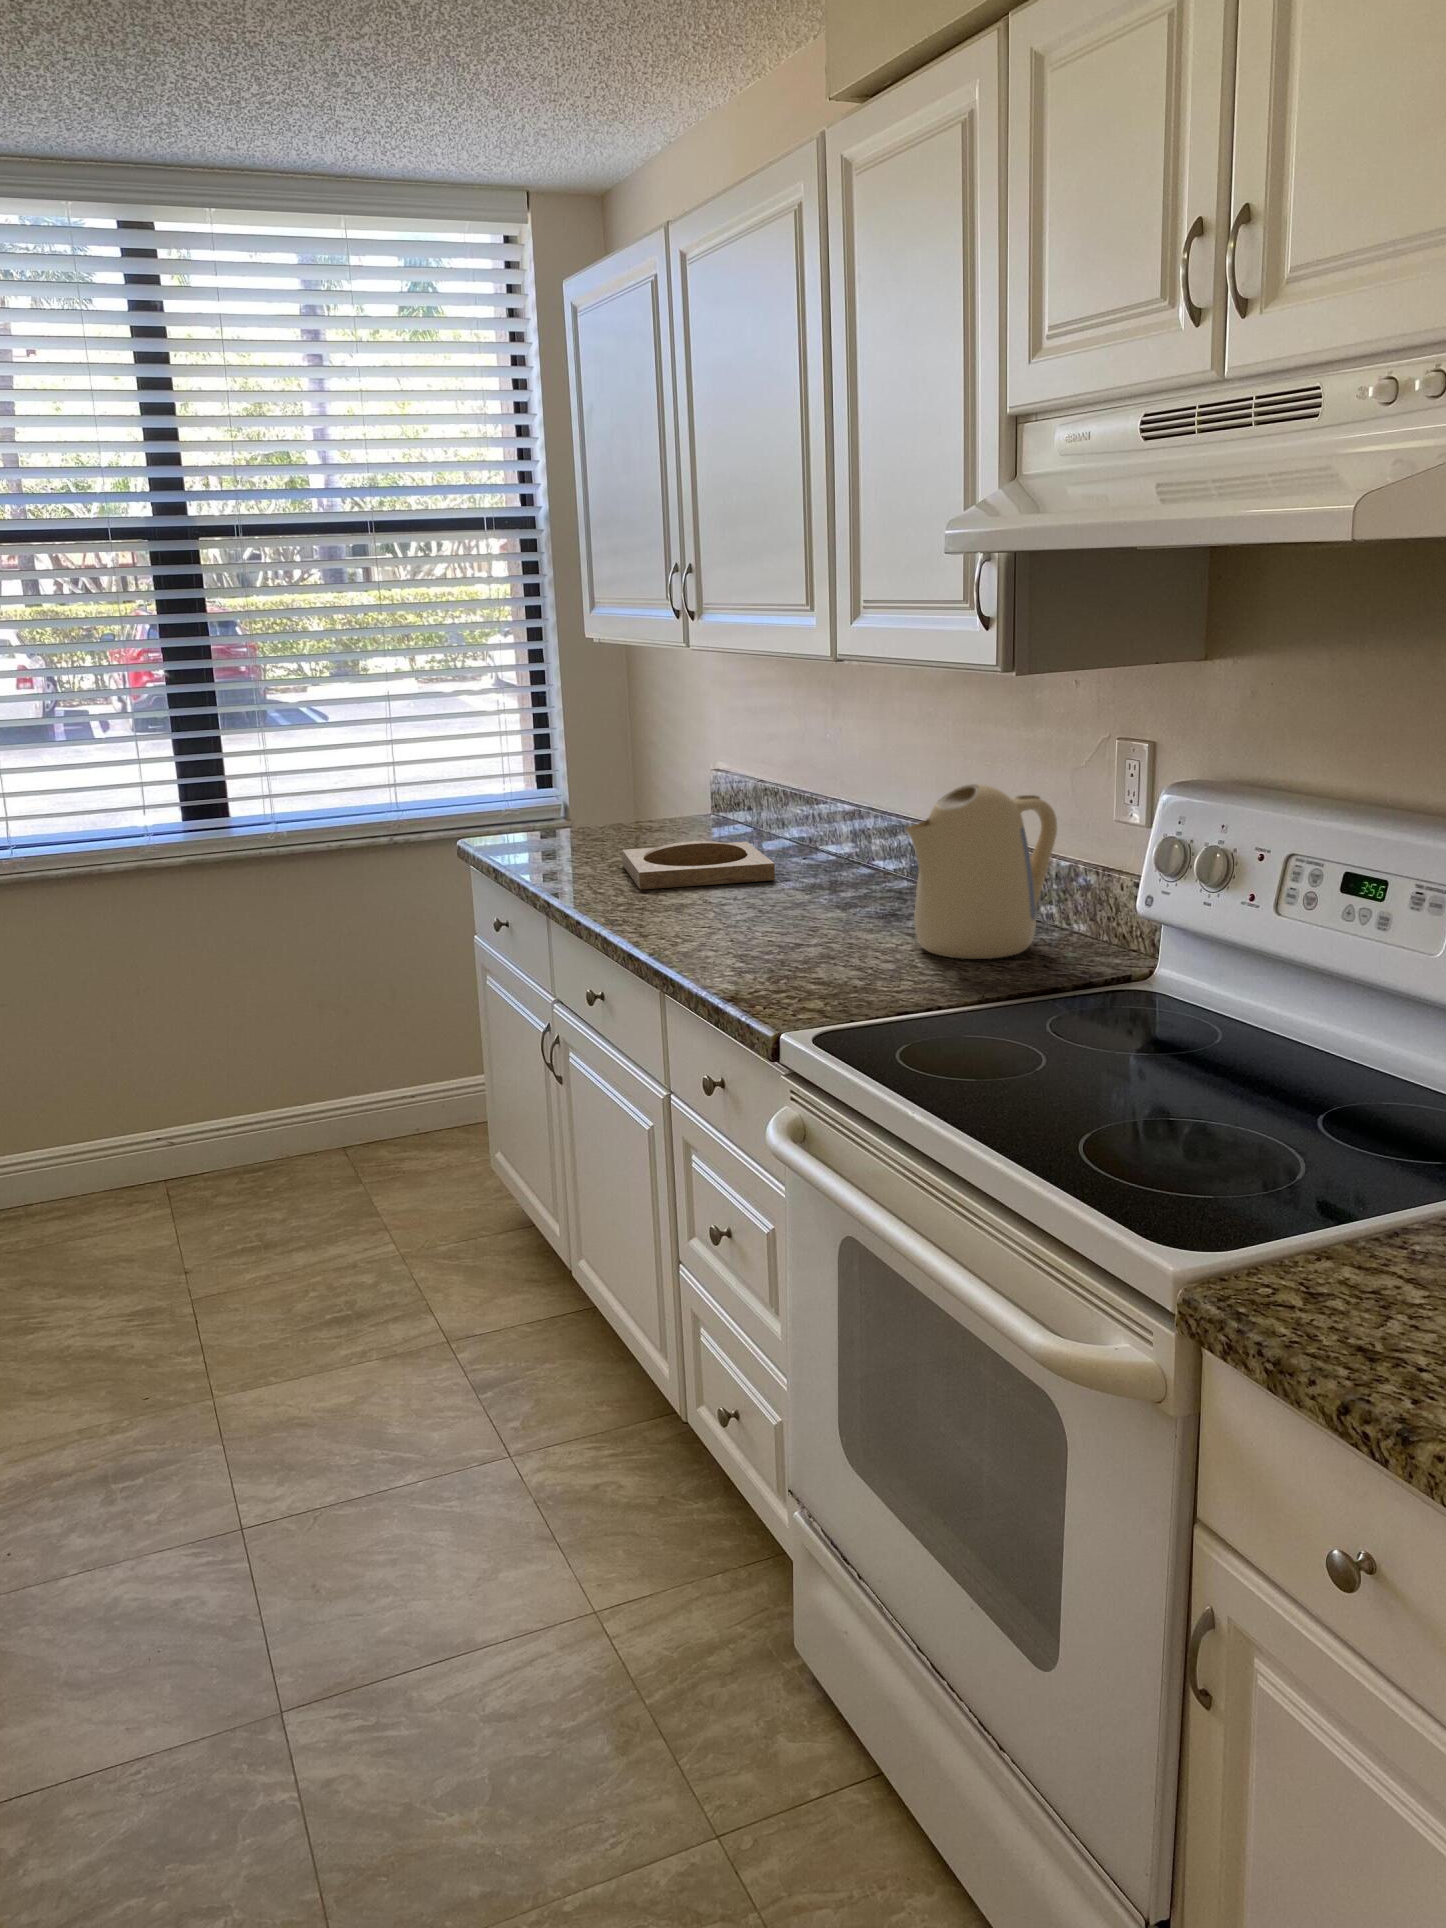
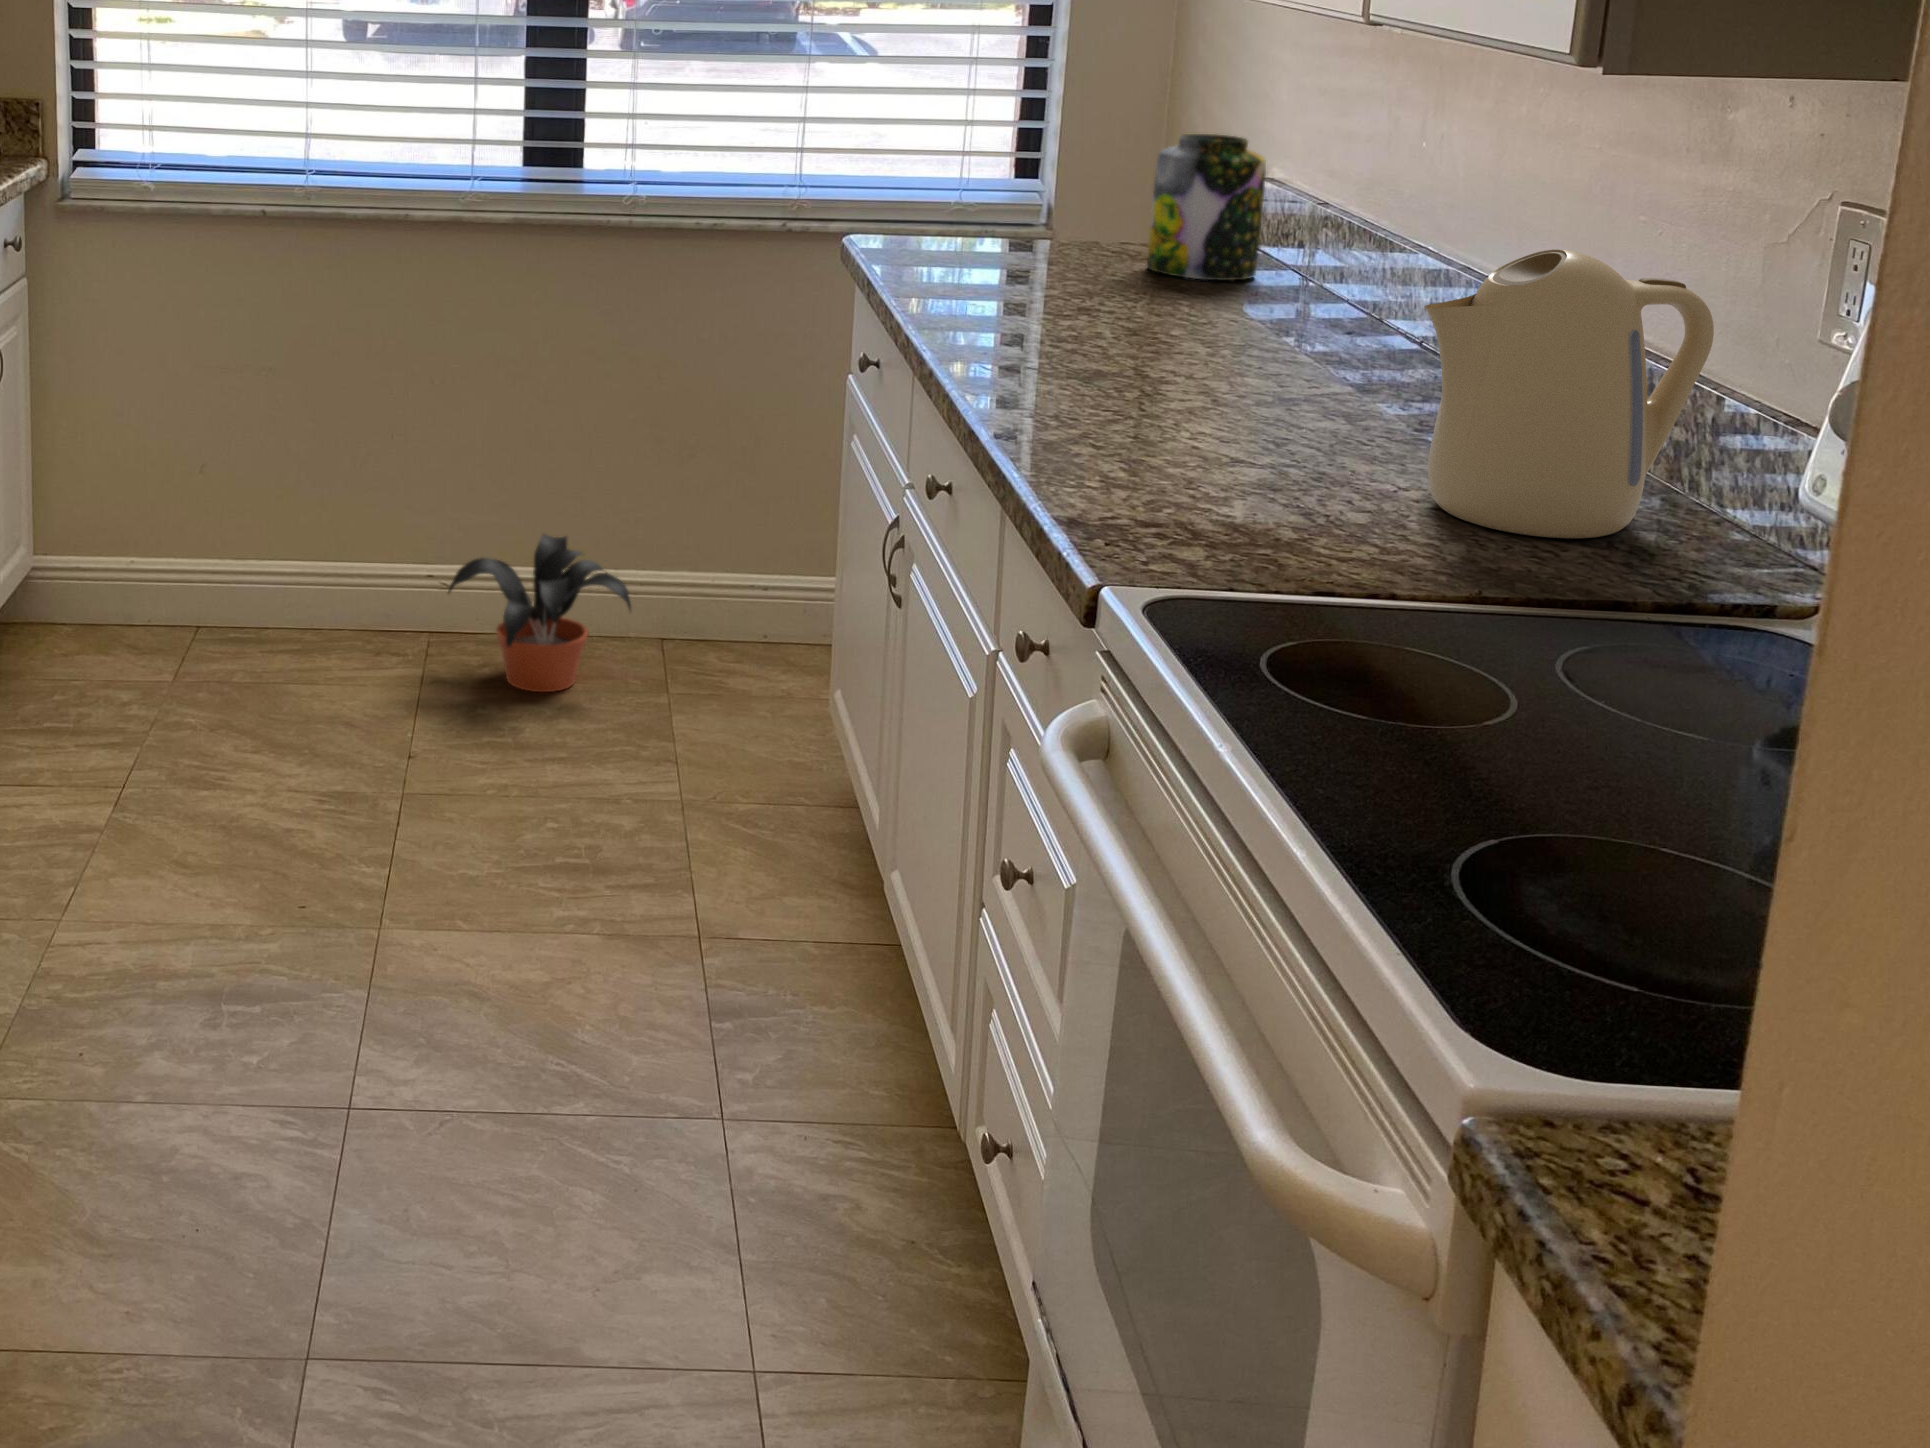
jar: none [656,743,726,837] -> present [1147,134,1266,280]
tray: present [622,841,775,889] -> none [1057,283,1278,361]
potted plant: none [184,1083,324,1200] -> present [448,534,631,692]

